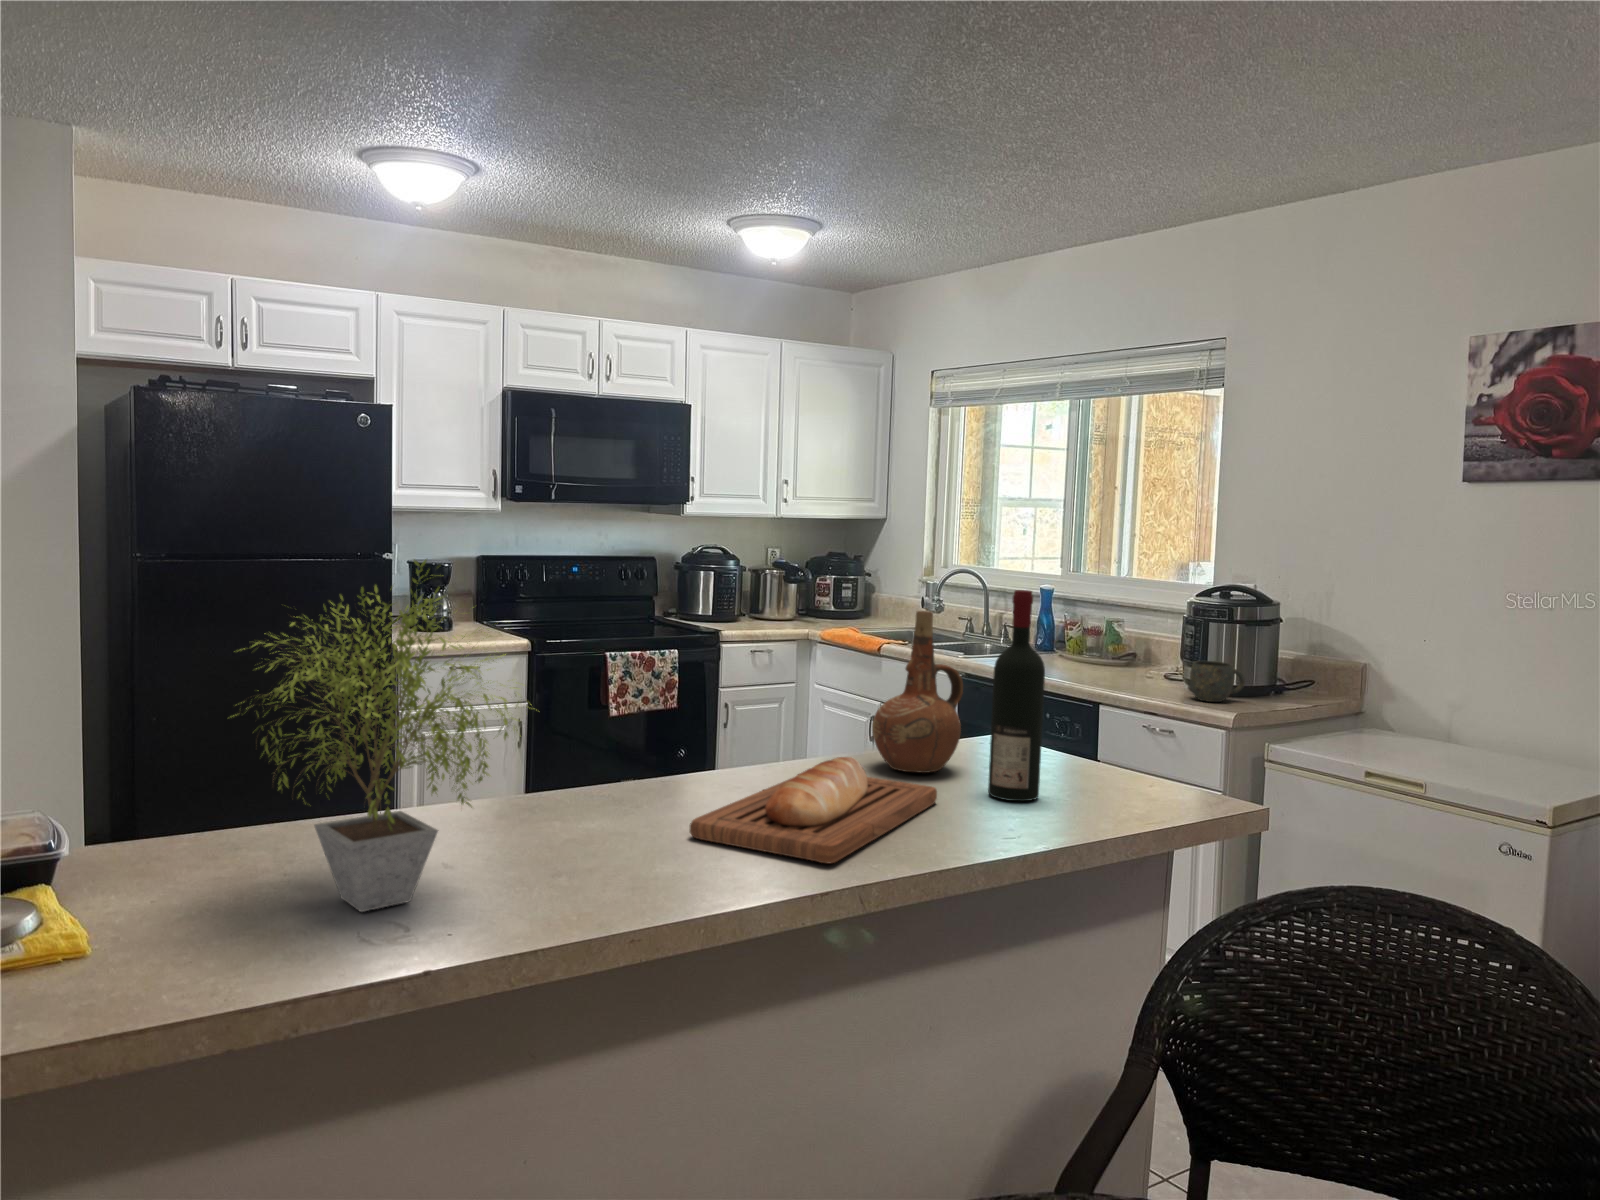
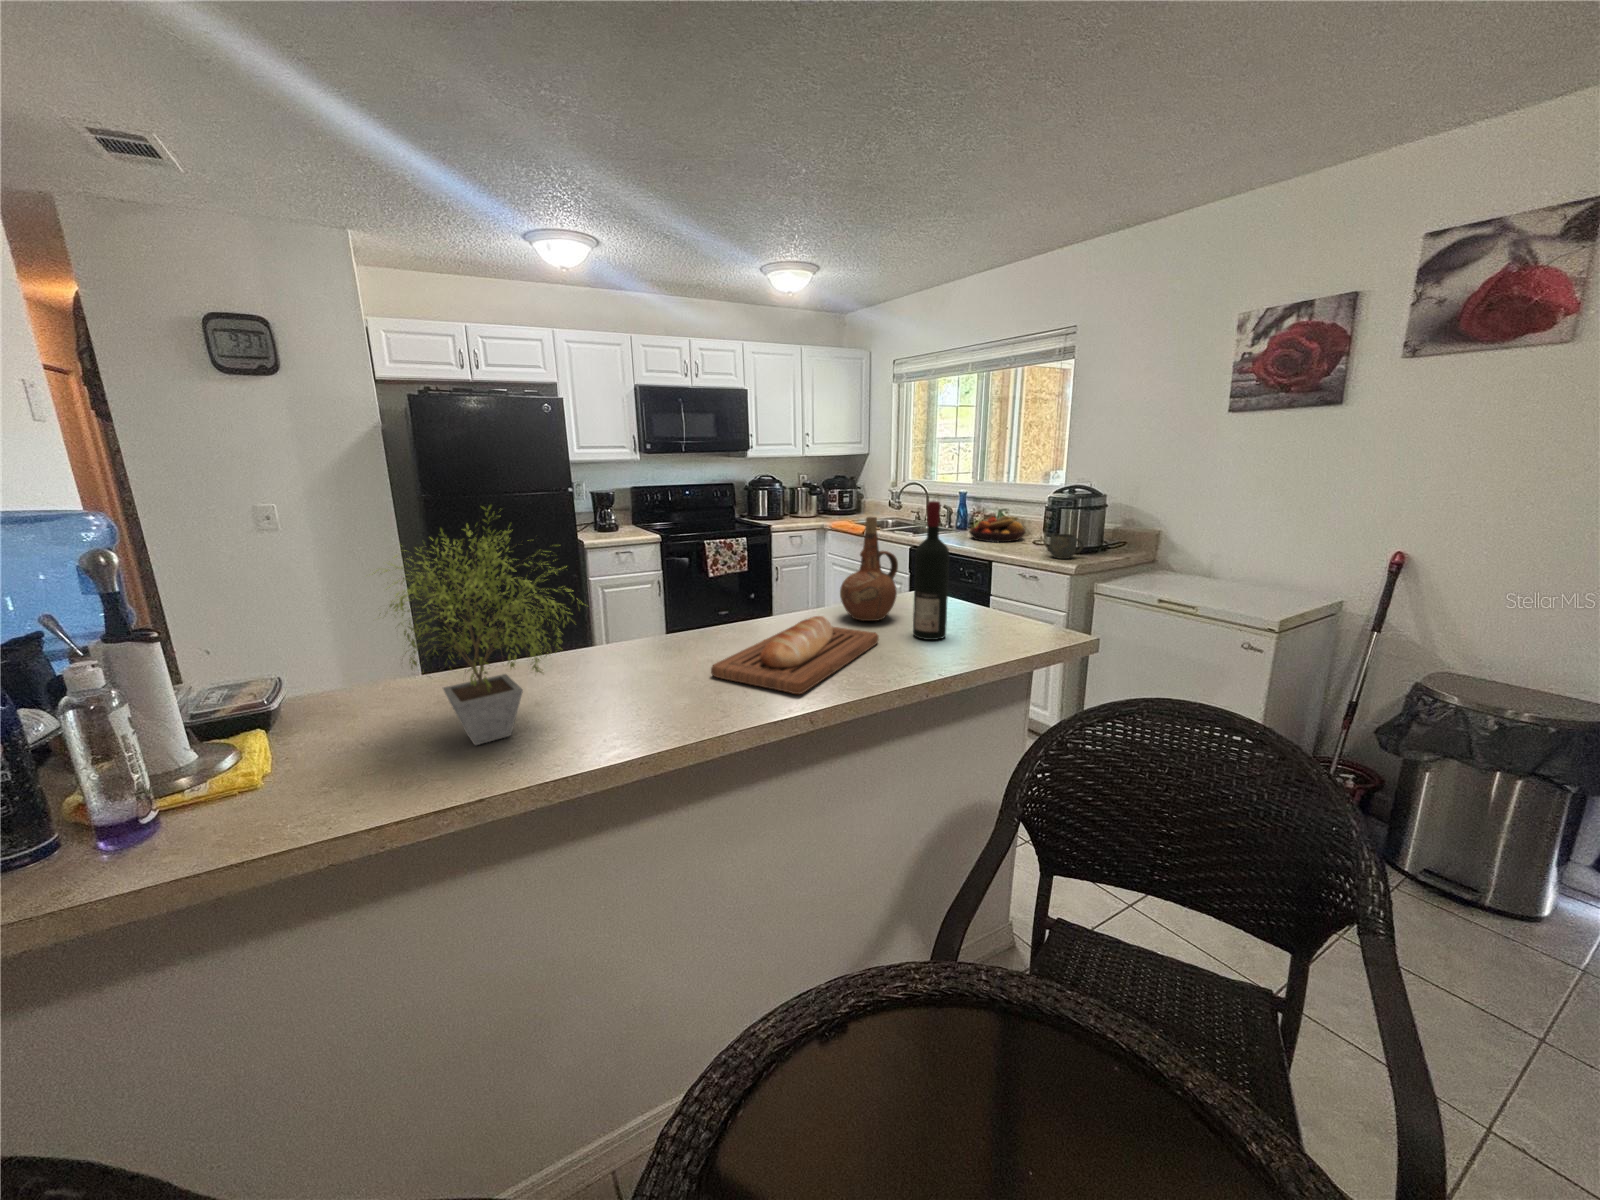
fruit bowl: none [1058,631,1149,673] -> present [970,516,1025,542]

